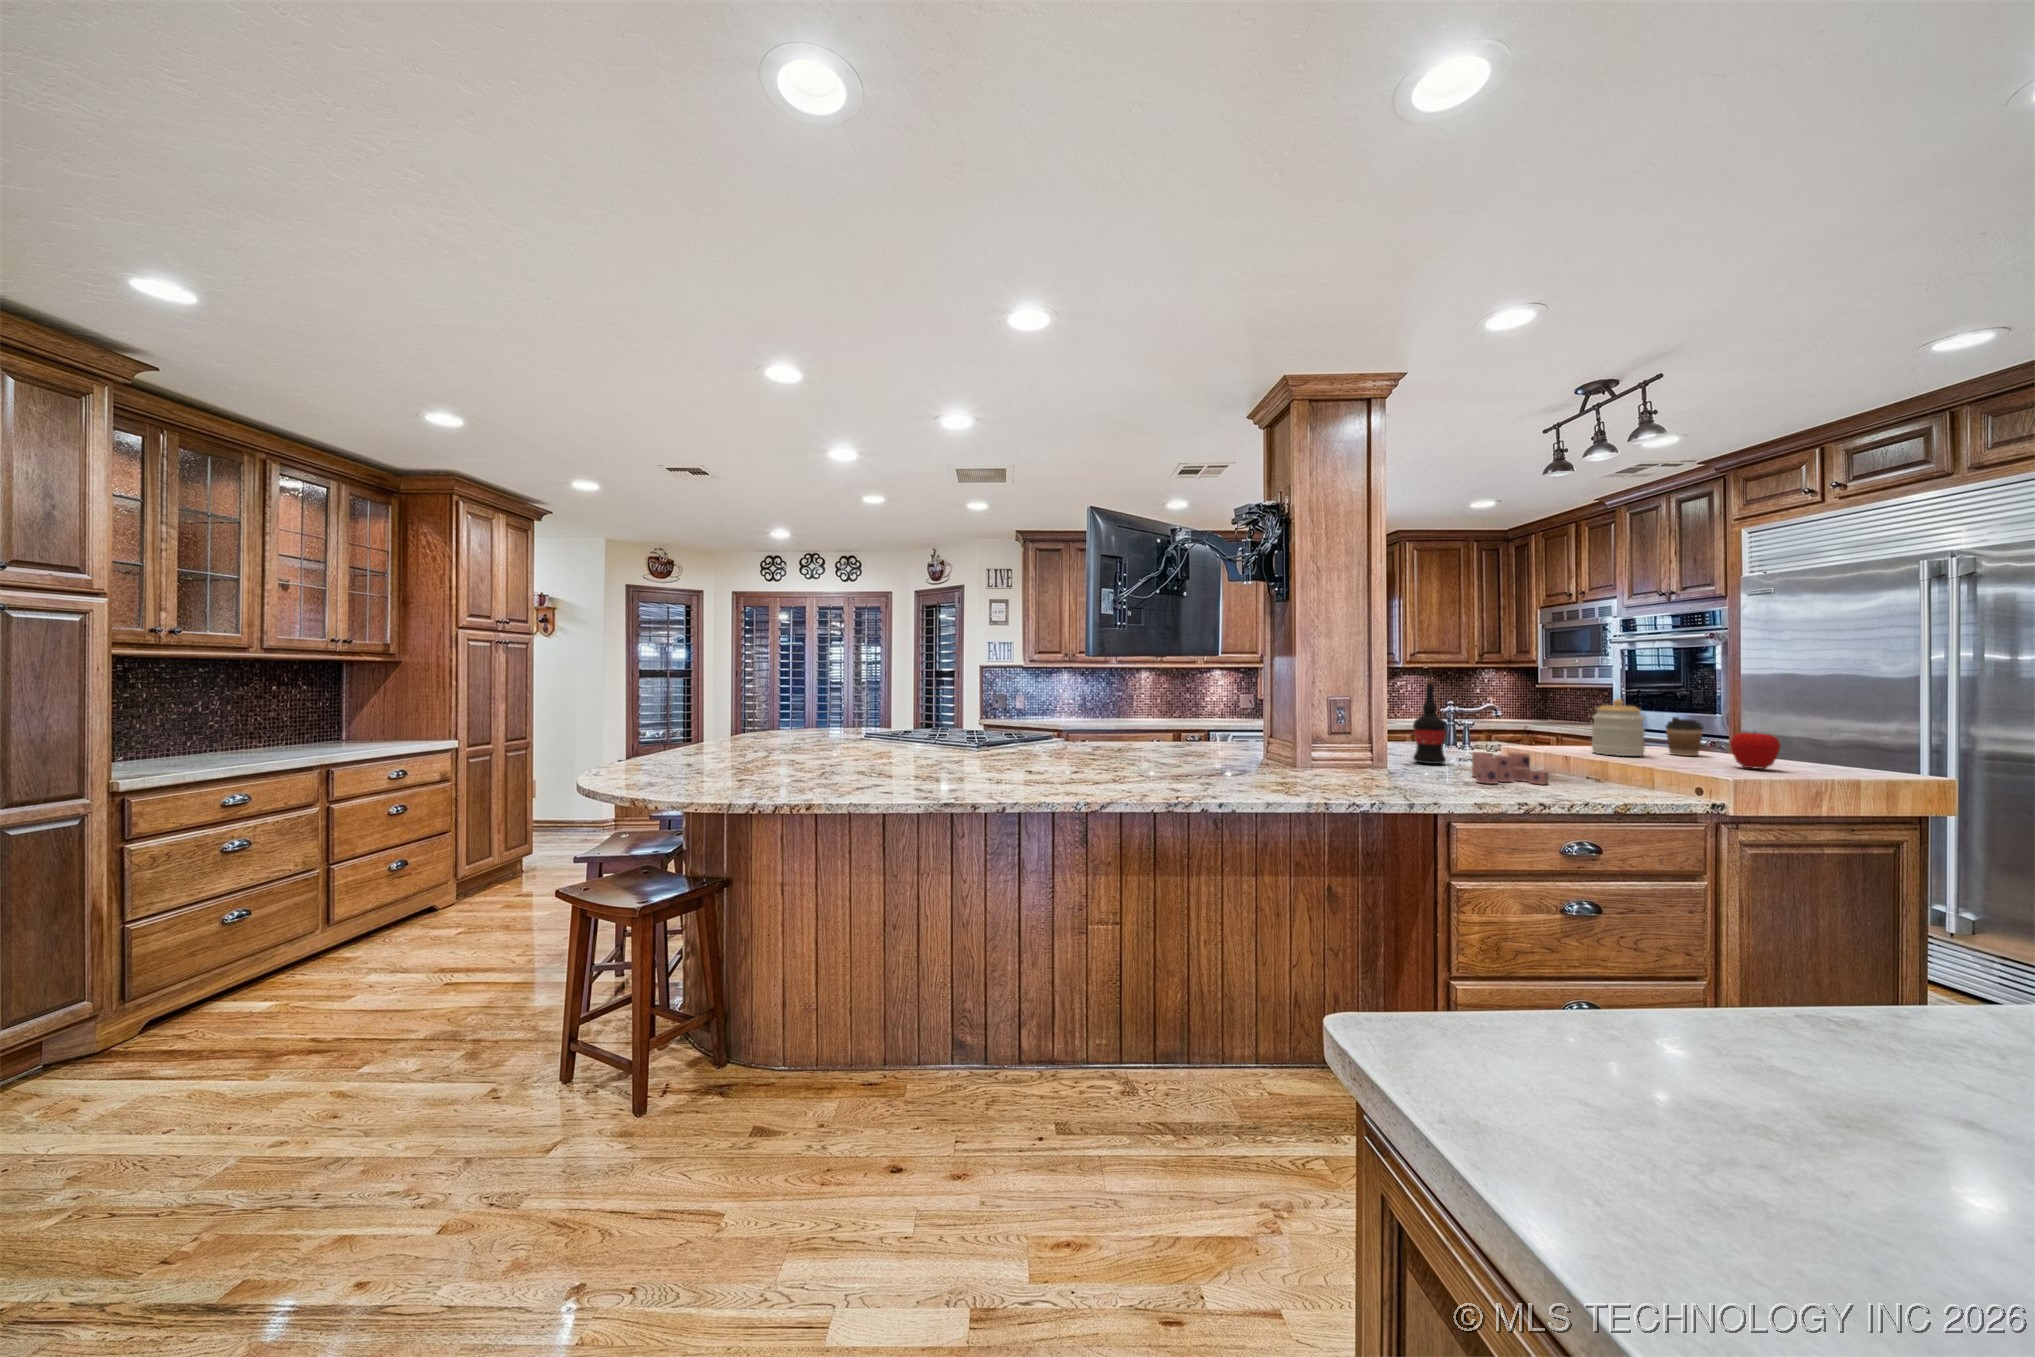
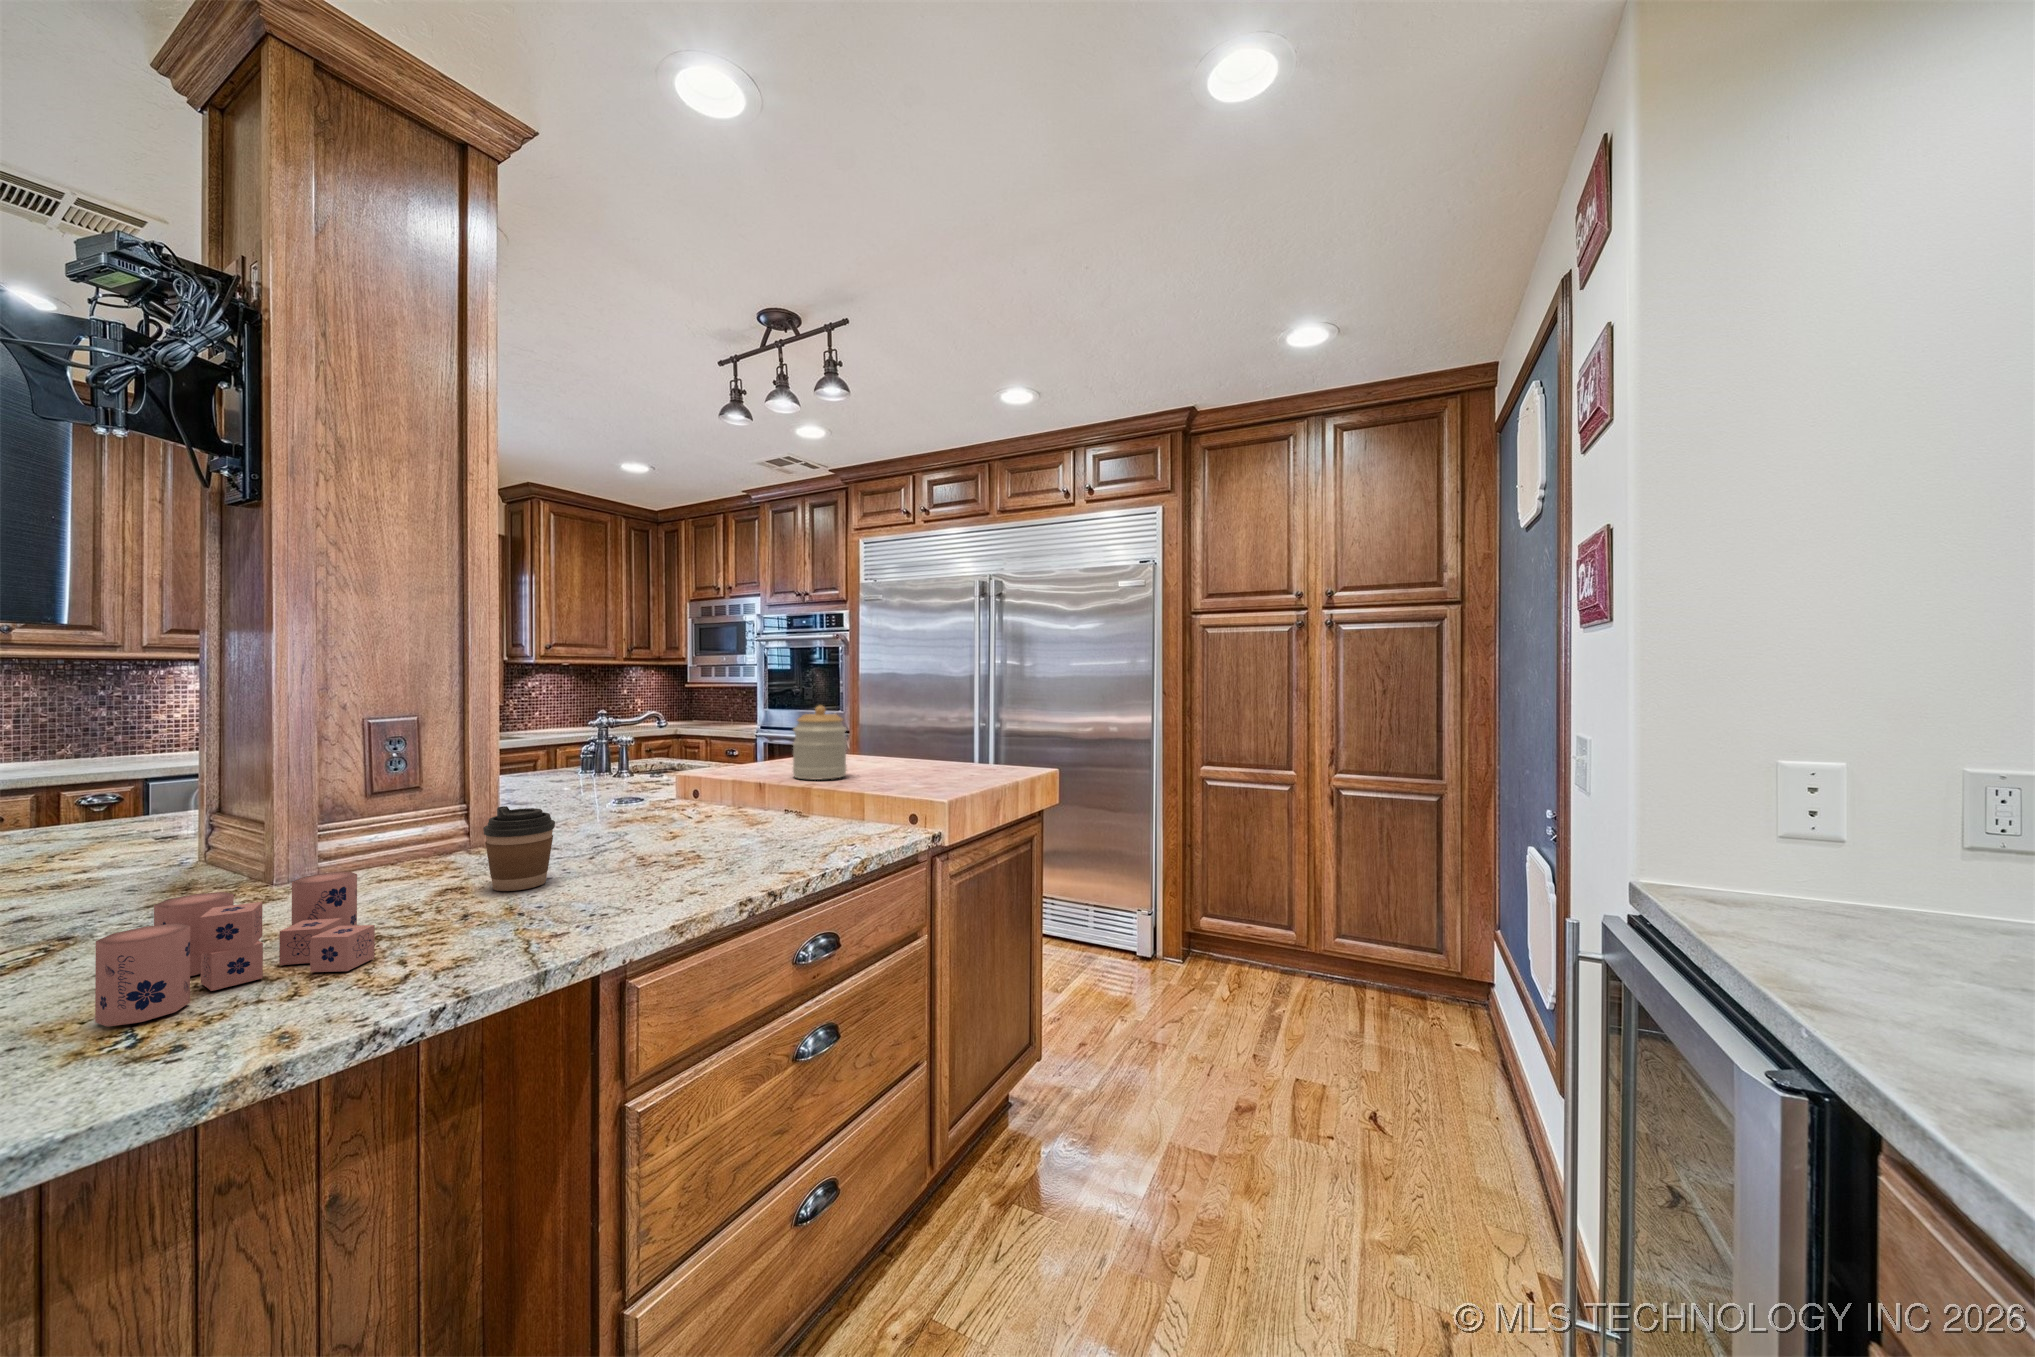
wine bottle: present [1413,680,1447,764] -> none [547,683,604,823]
coffee cup: present [1665,717,1704,756] -> present [483,806,555,891]
apple: present [1730,732,1780,769] -> none [927,737,968,781]
candle: present [1472,752,1549,785] -> present [95,872,375,1027]

